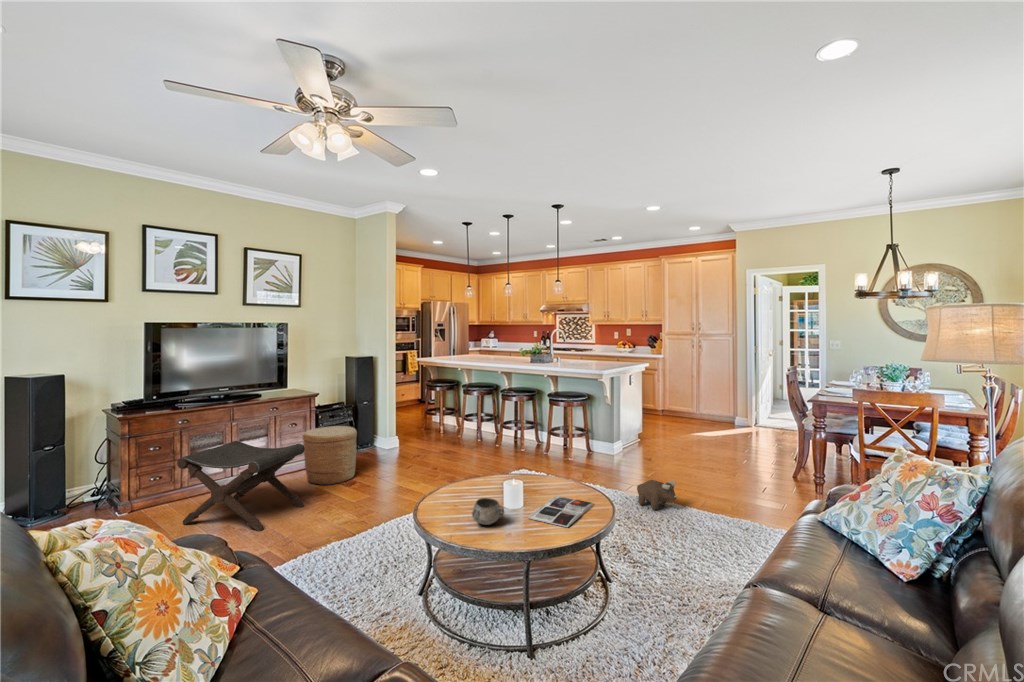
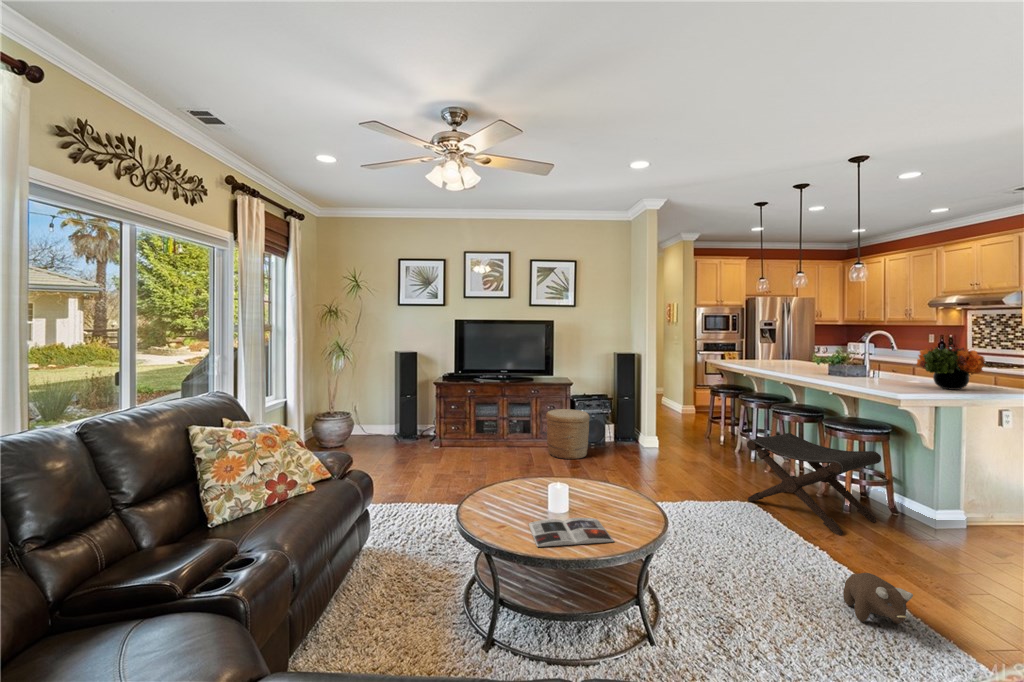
flower arrangement: none [592,337,624,365] -> present [916,344,985,390]
footstool: present [177,441,305,531] -> present [747,433,881,536]
decorative bowl: present [472,498,504,525] -> none [477,488,509,514]

